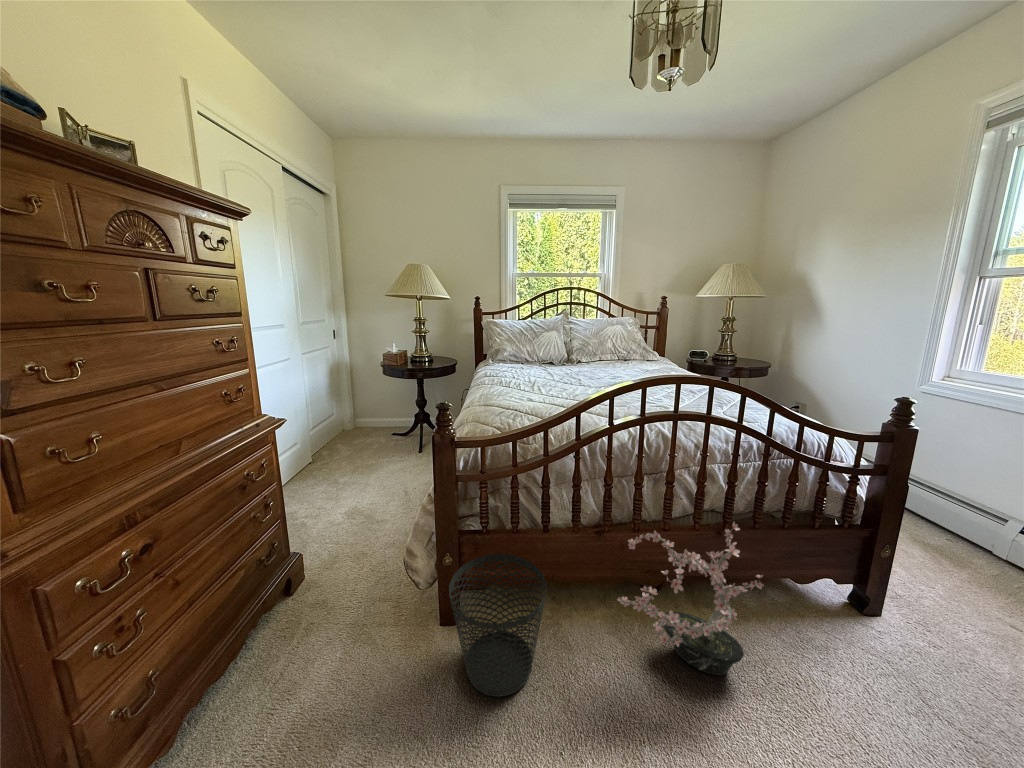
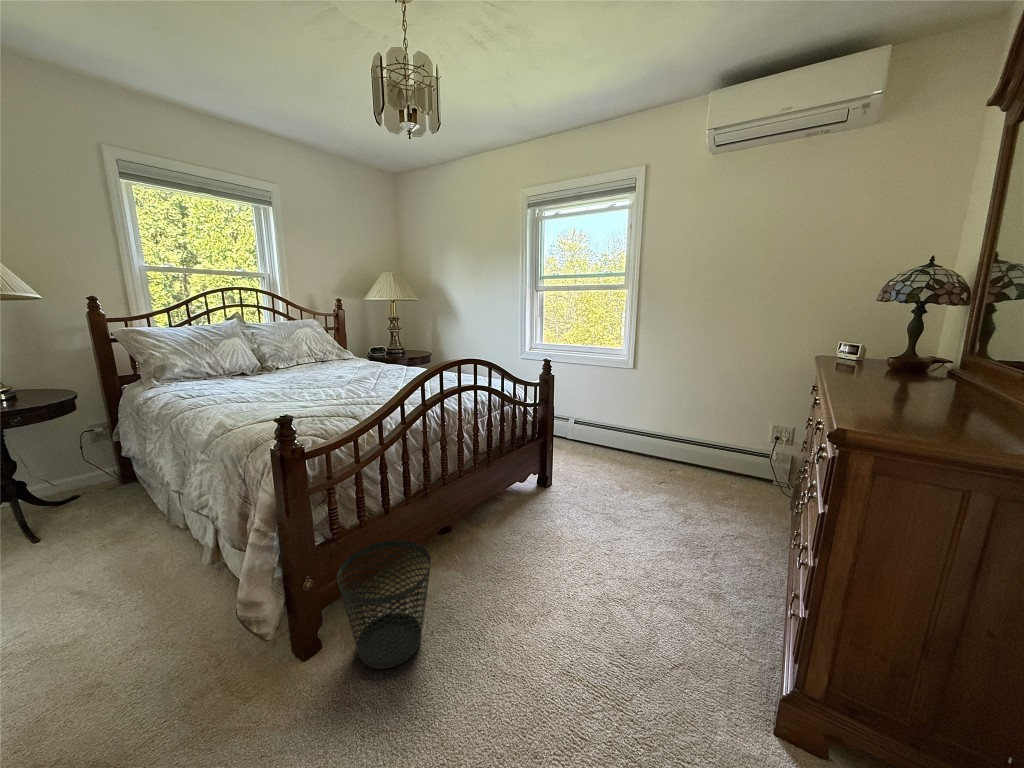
potted plant: present [618,522,763,675] -> none [446,449,531,555]

